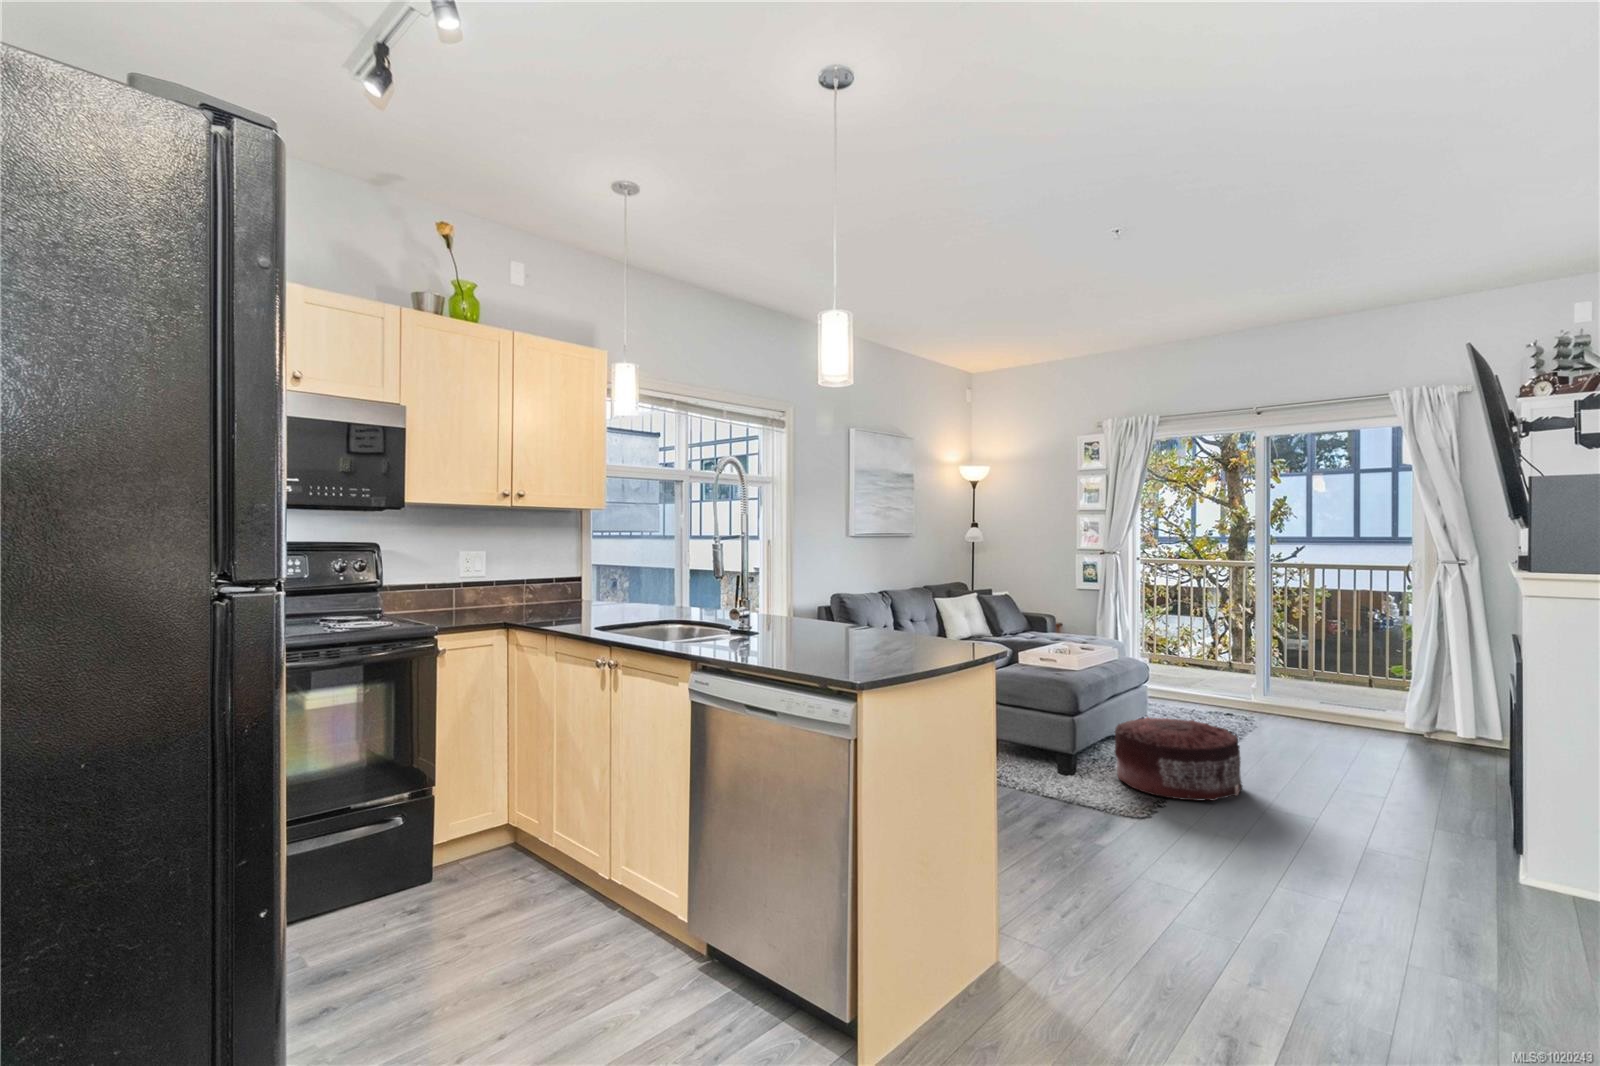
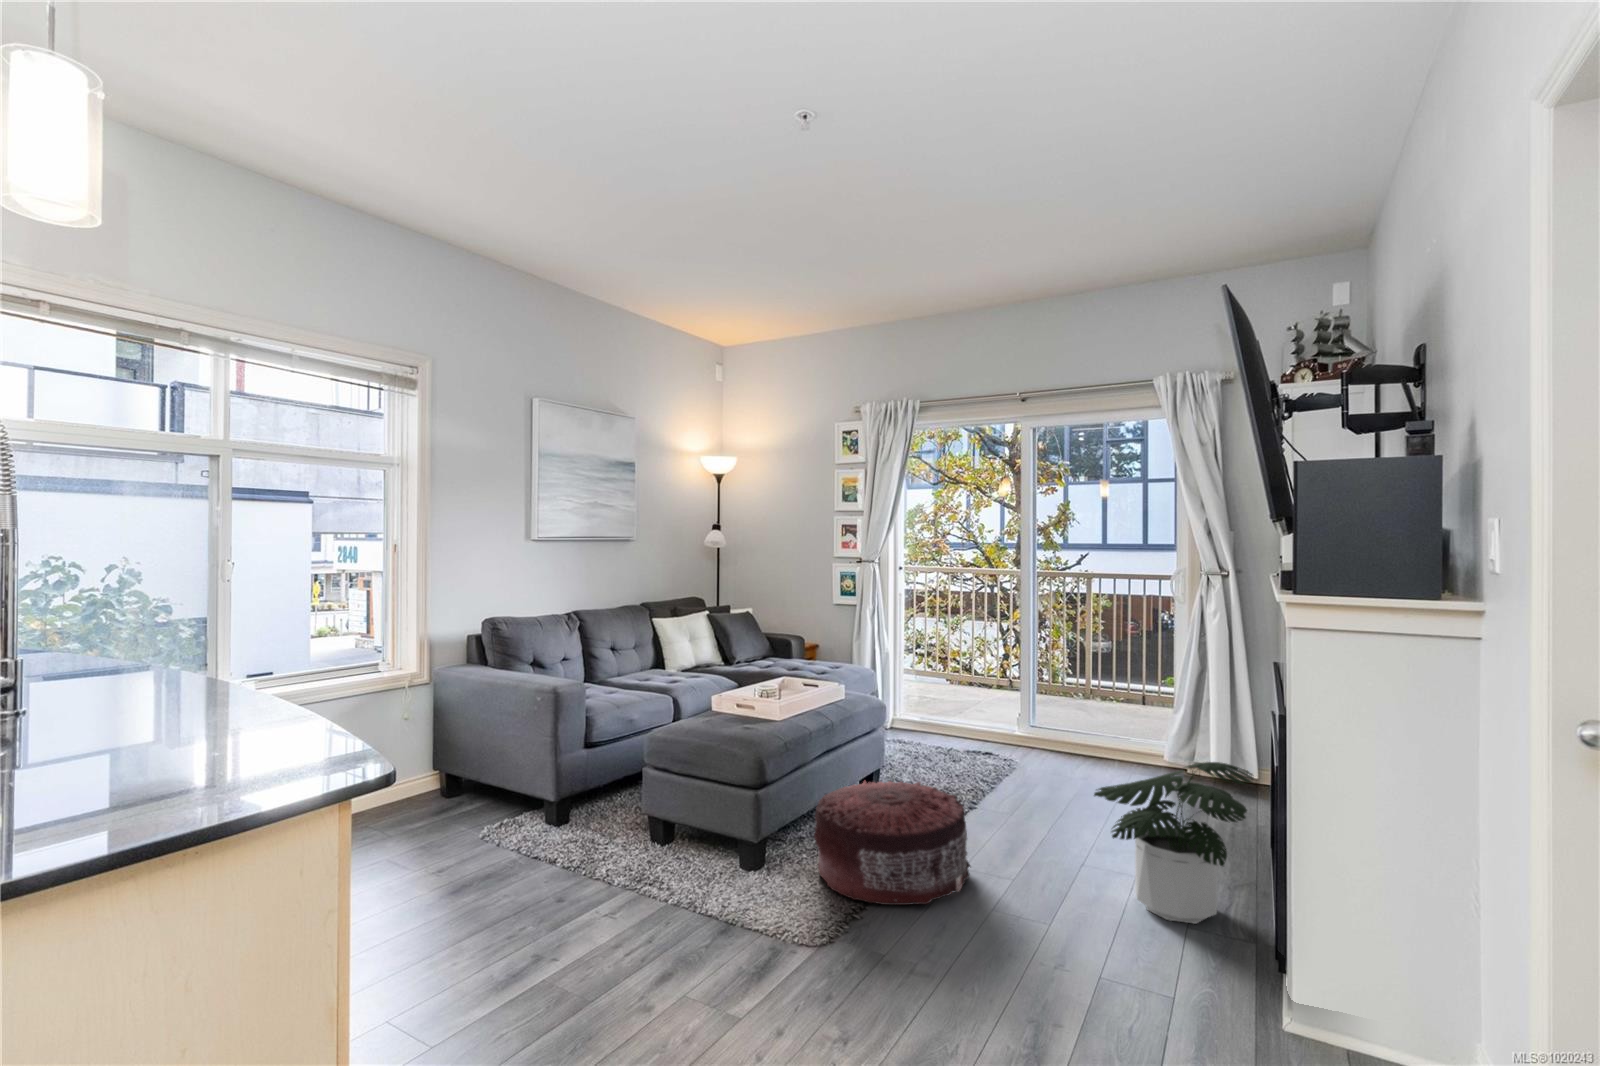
potted plant: none [1352,707,1498,828] -> present [1094,762,1254,924]

